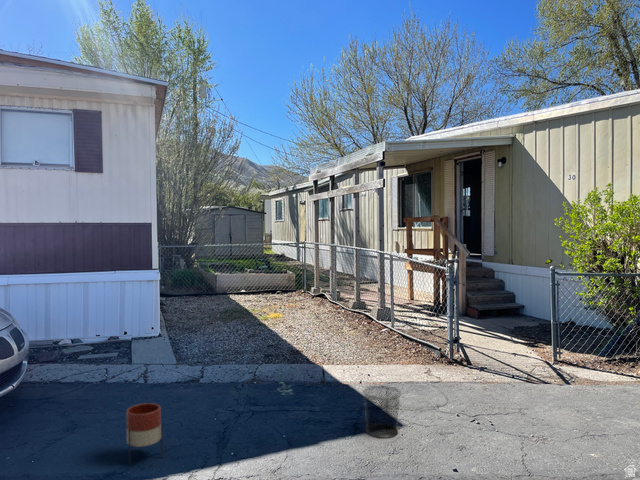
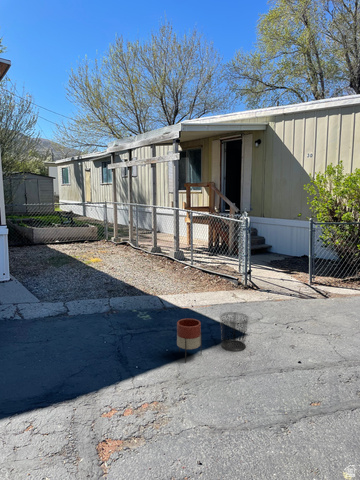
planter: present [126,403,163,464] -> present [177,319,202,363]

